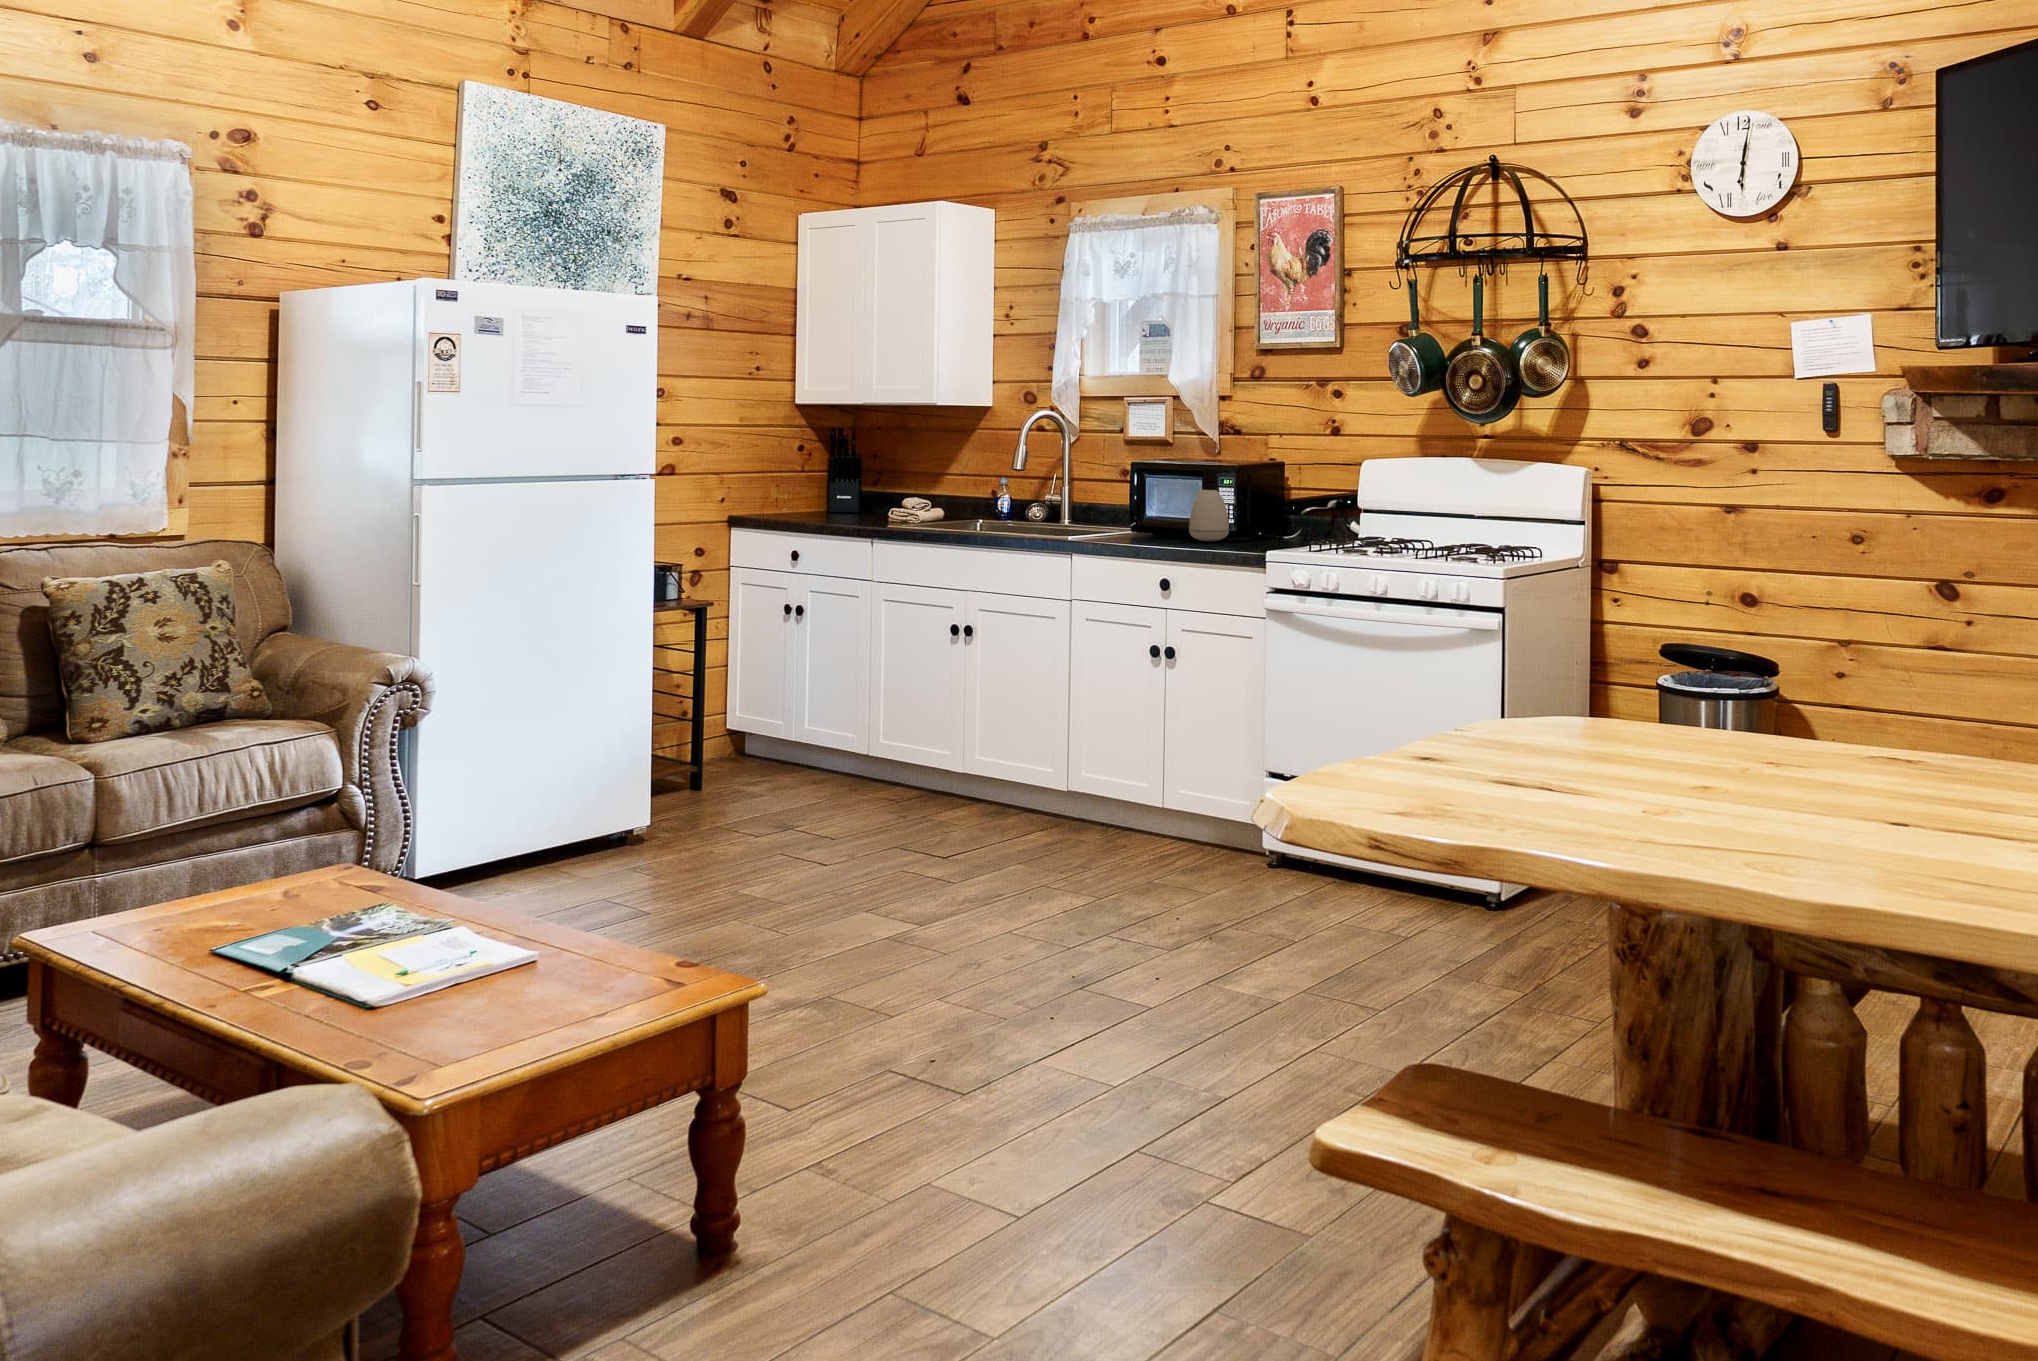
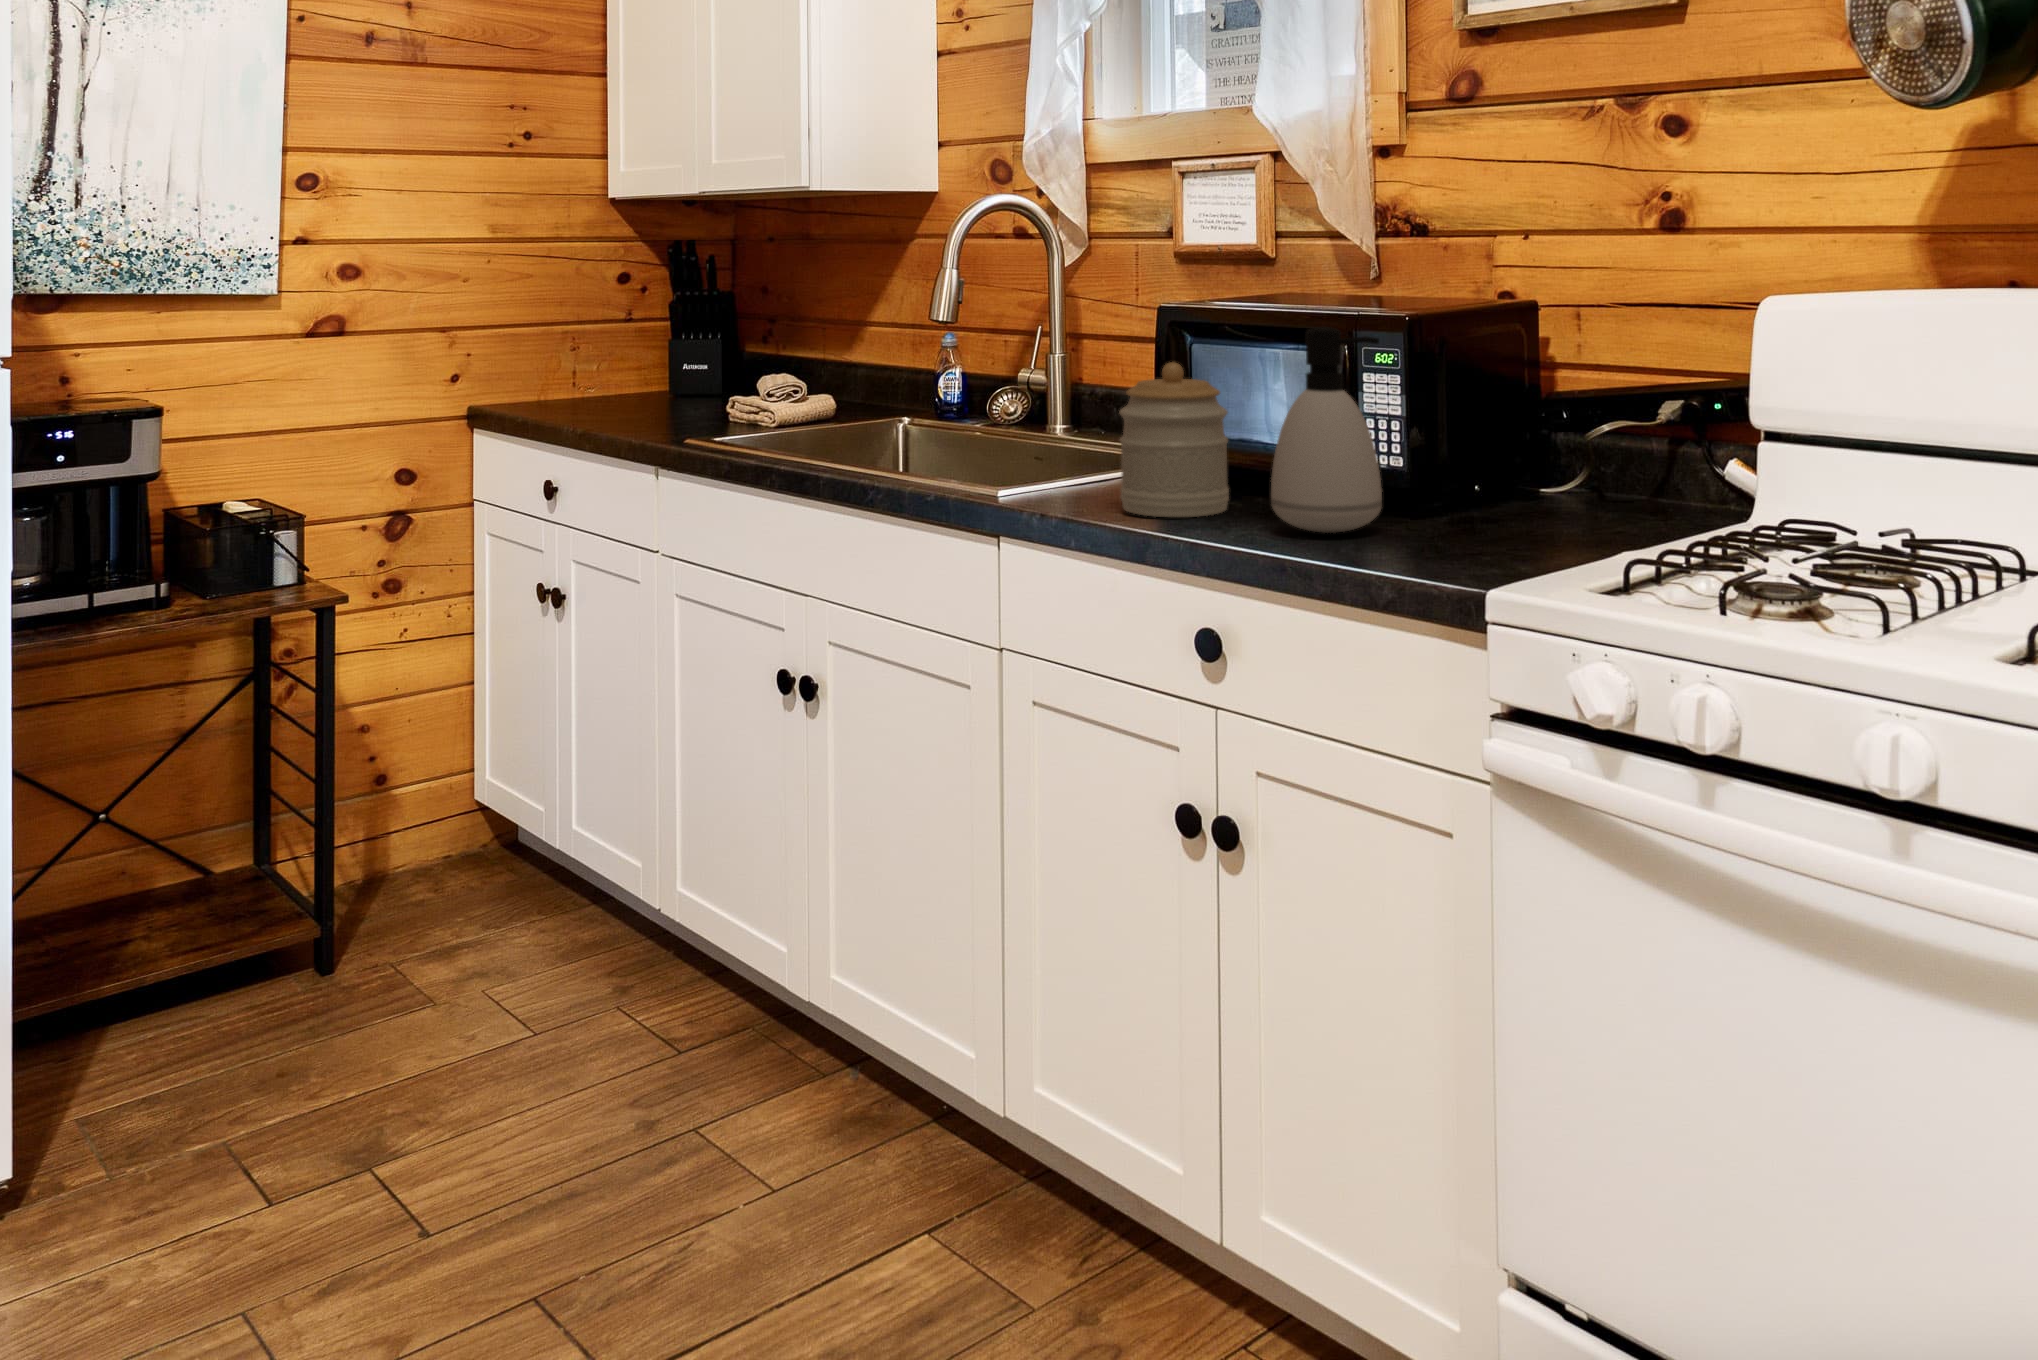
jar: none [1126,482,1169,541] -> present [1119,362,1229,517]

